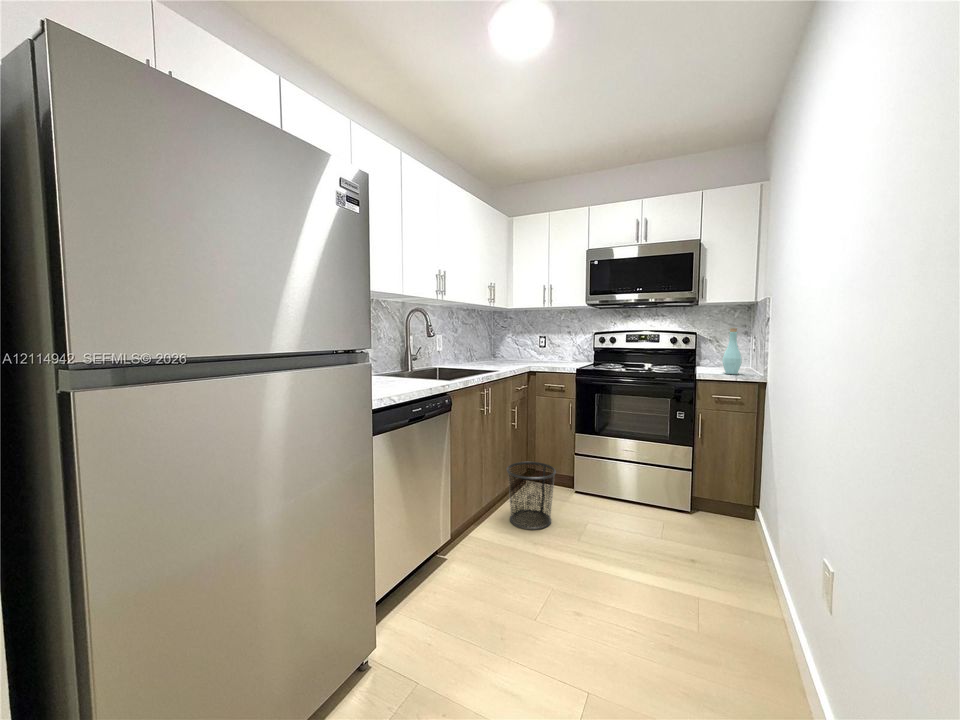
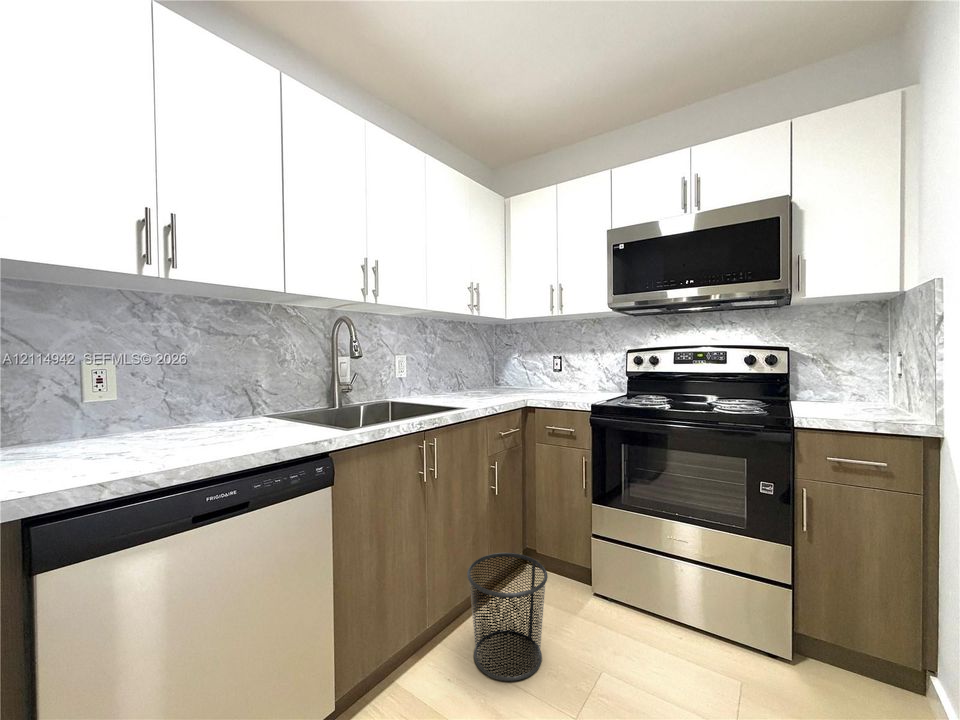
bottle: present [722,328,742,374] -> none [845,338,885,420]

